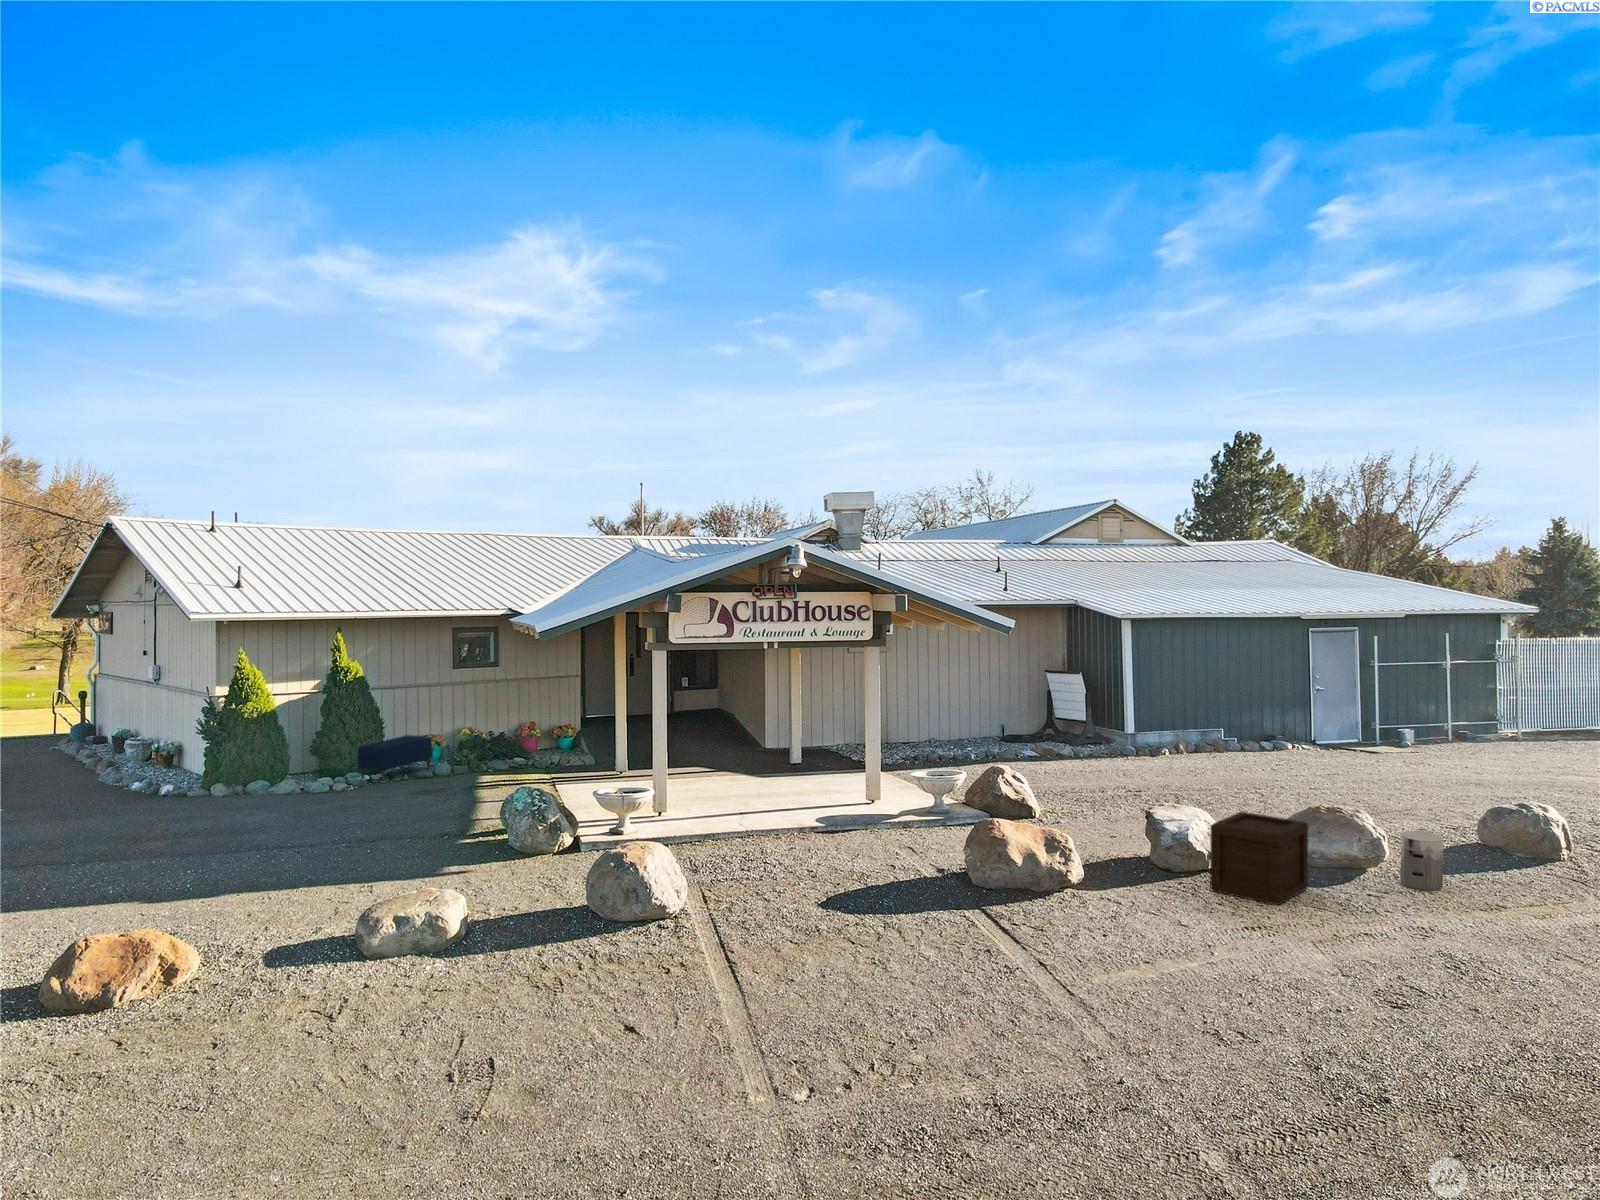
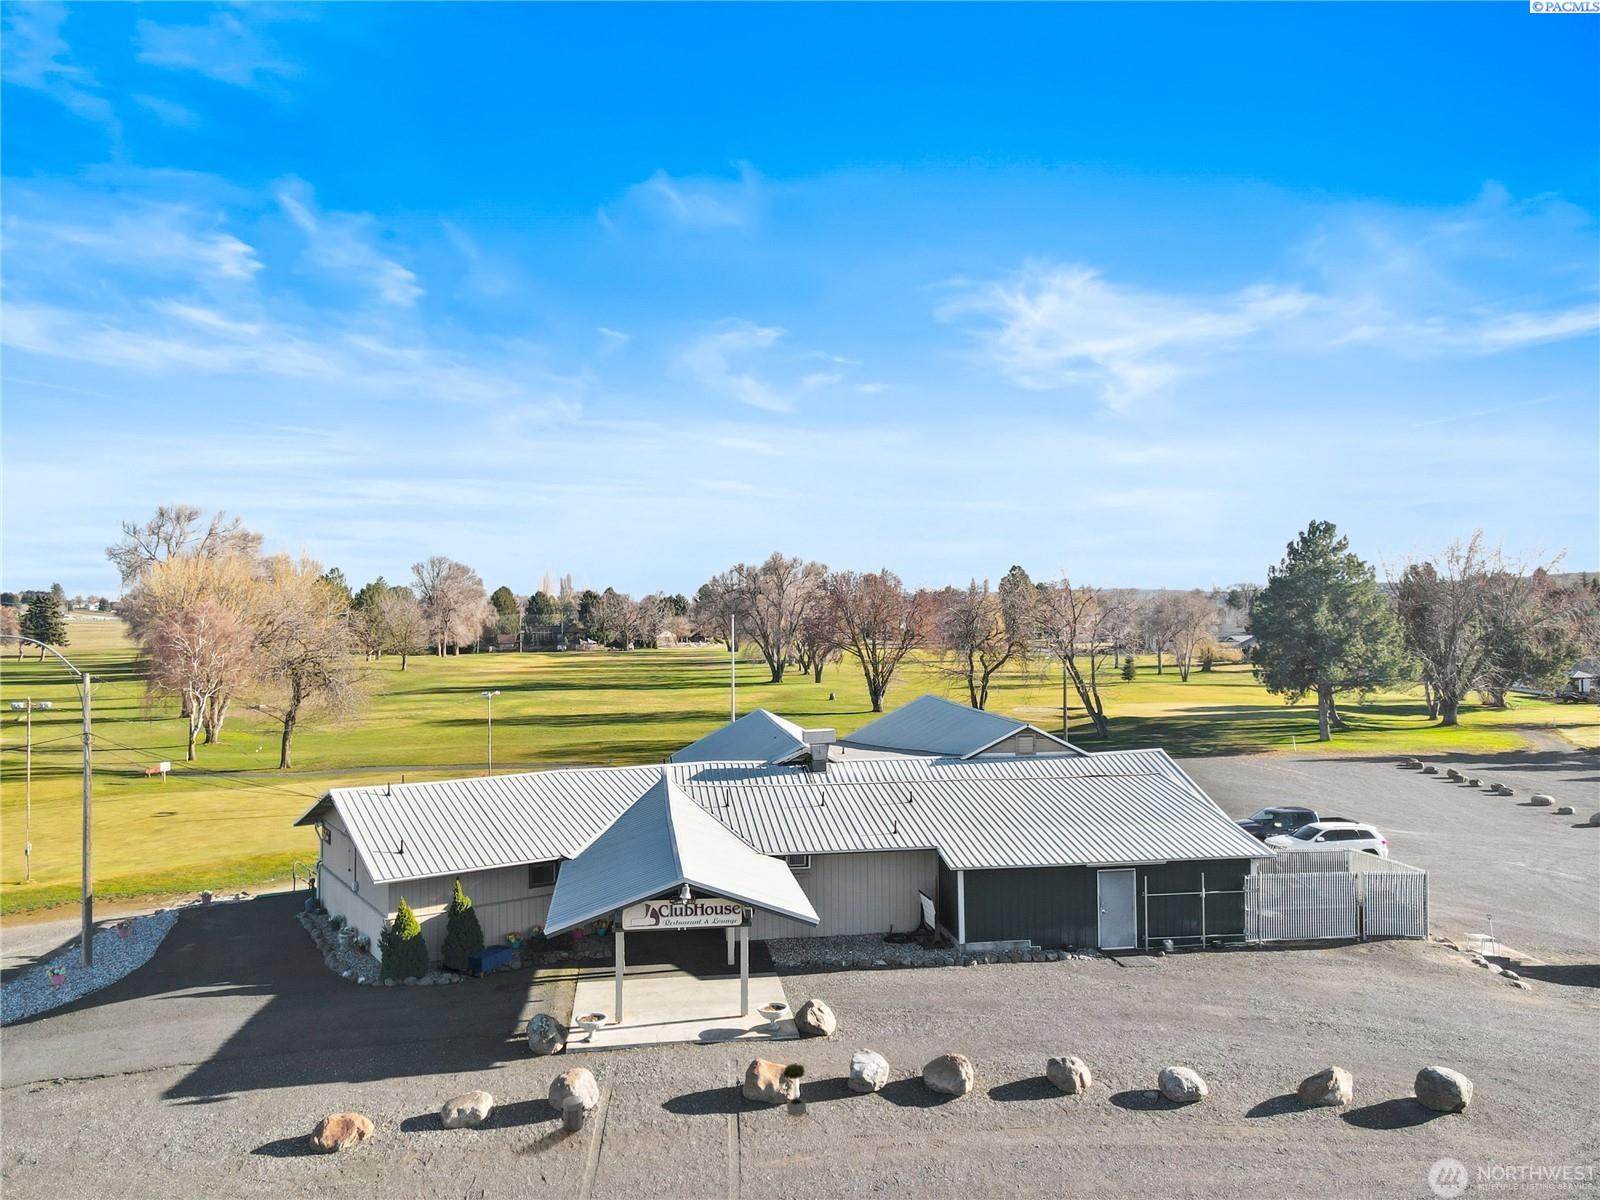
potted tree: none [1070,810,1114,912] -> present [783,1064,806,1116]
wooden crate: present [1210,812,1308,905] -> none [863,1060,913,1117]
waste bin: present [1400,829,1443,891] -> present [561,1096,585,1132]

